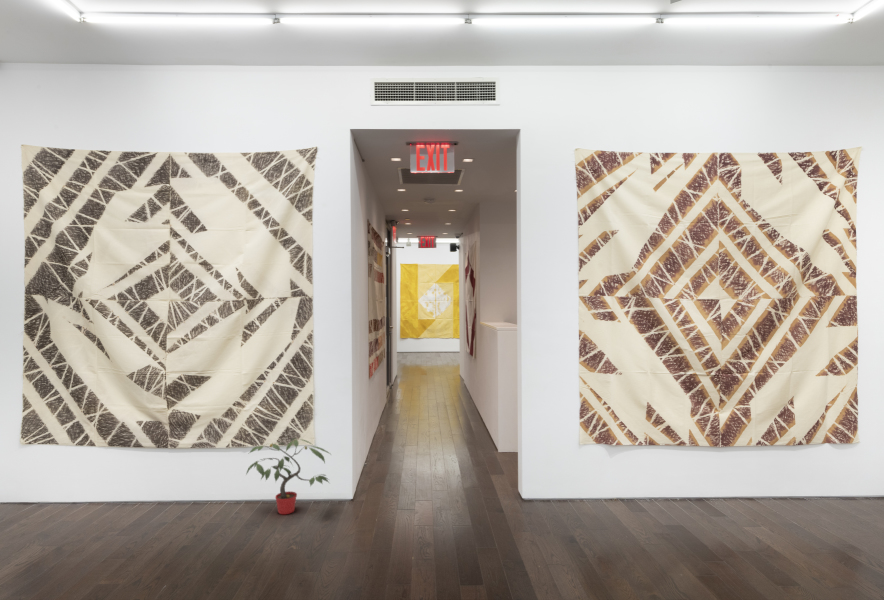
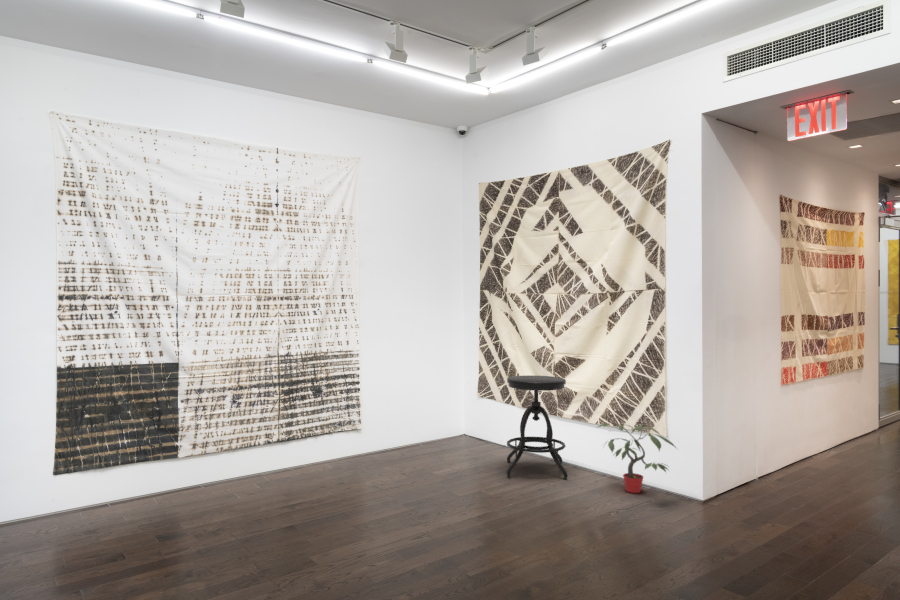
stool: none [101,402,205,548] -> present [507,375,568,479]

